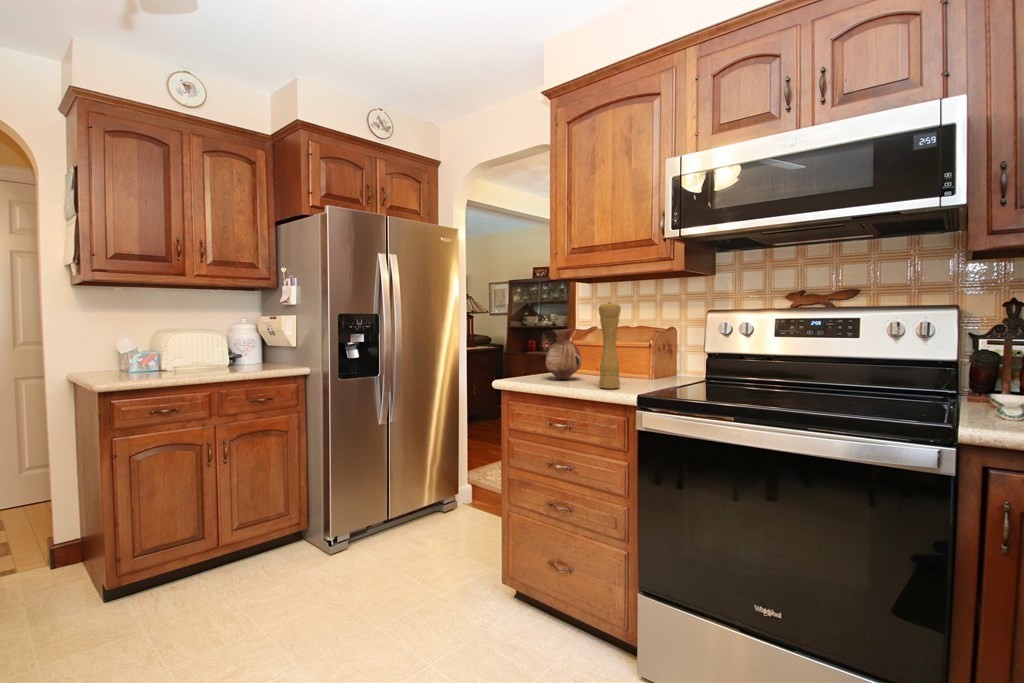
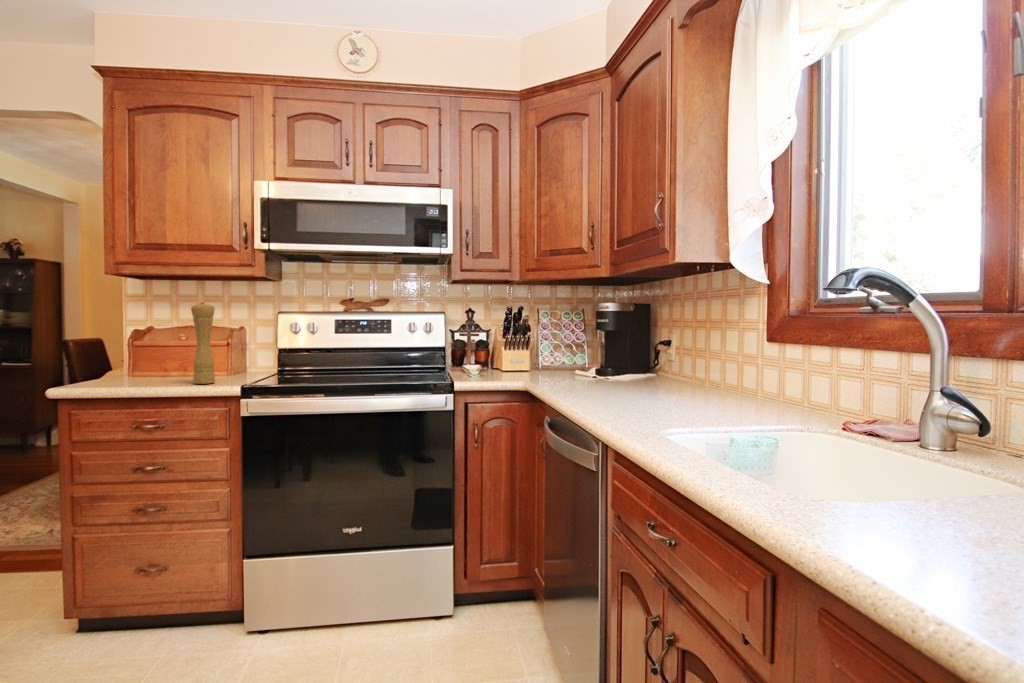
vase: present [546,329,581,379] -> none [112,328,161,381]

